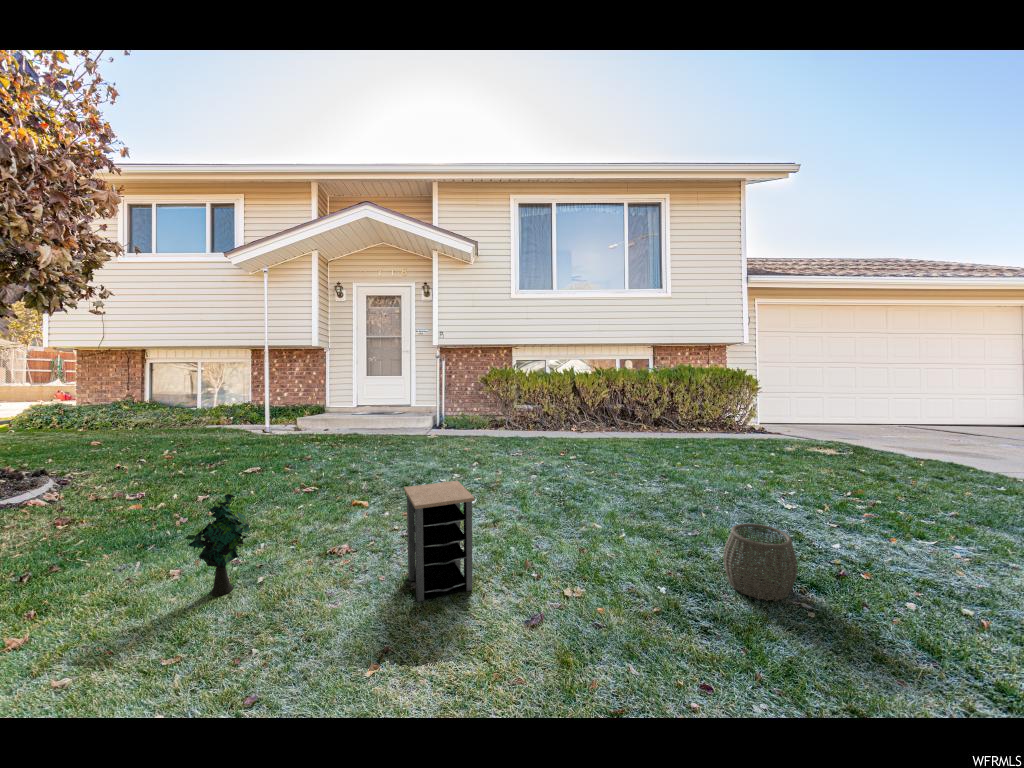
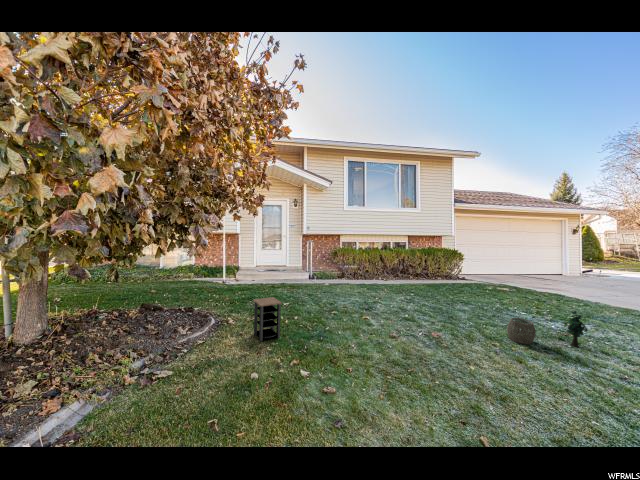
side table: present [404,481,475,602] -> present [253,297,282,341]
decorative plant: present [185,494,251,596] -> present [564,311,587,347]

